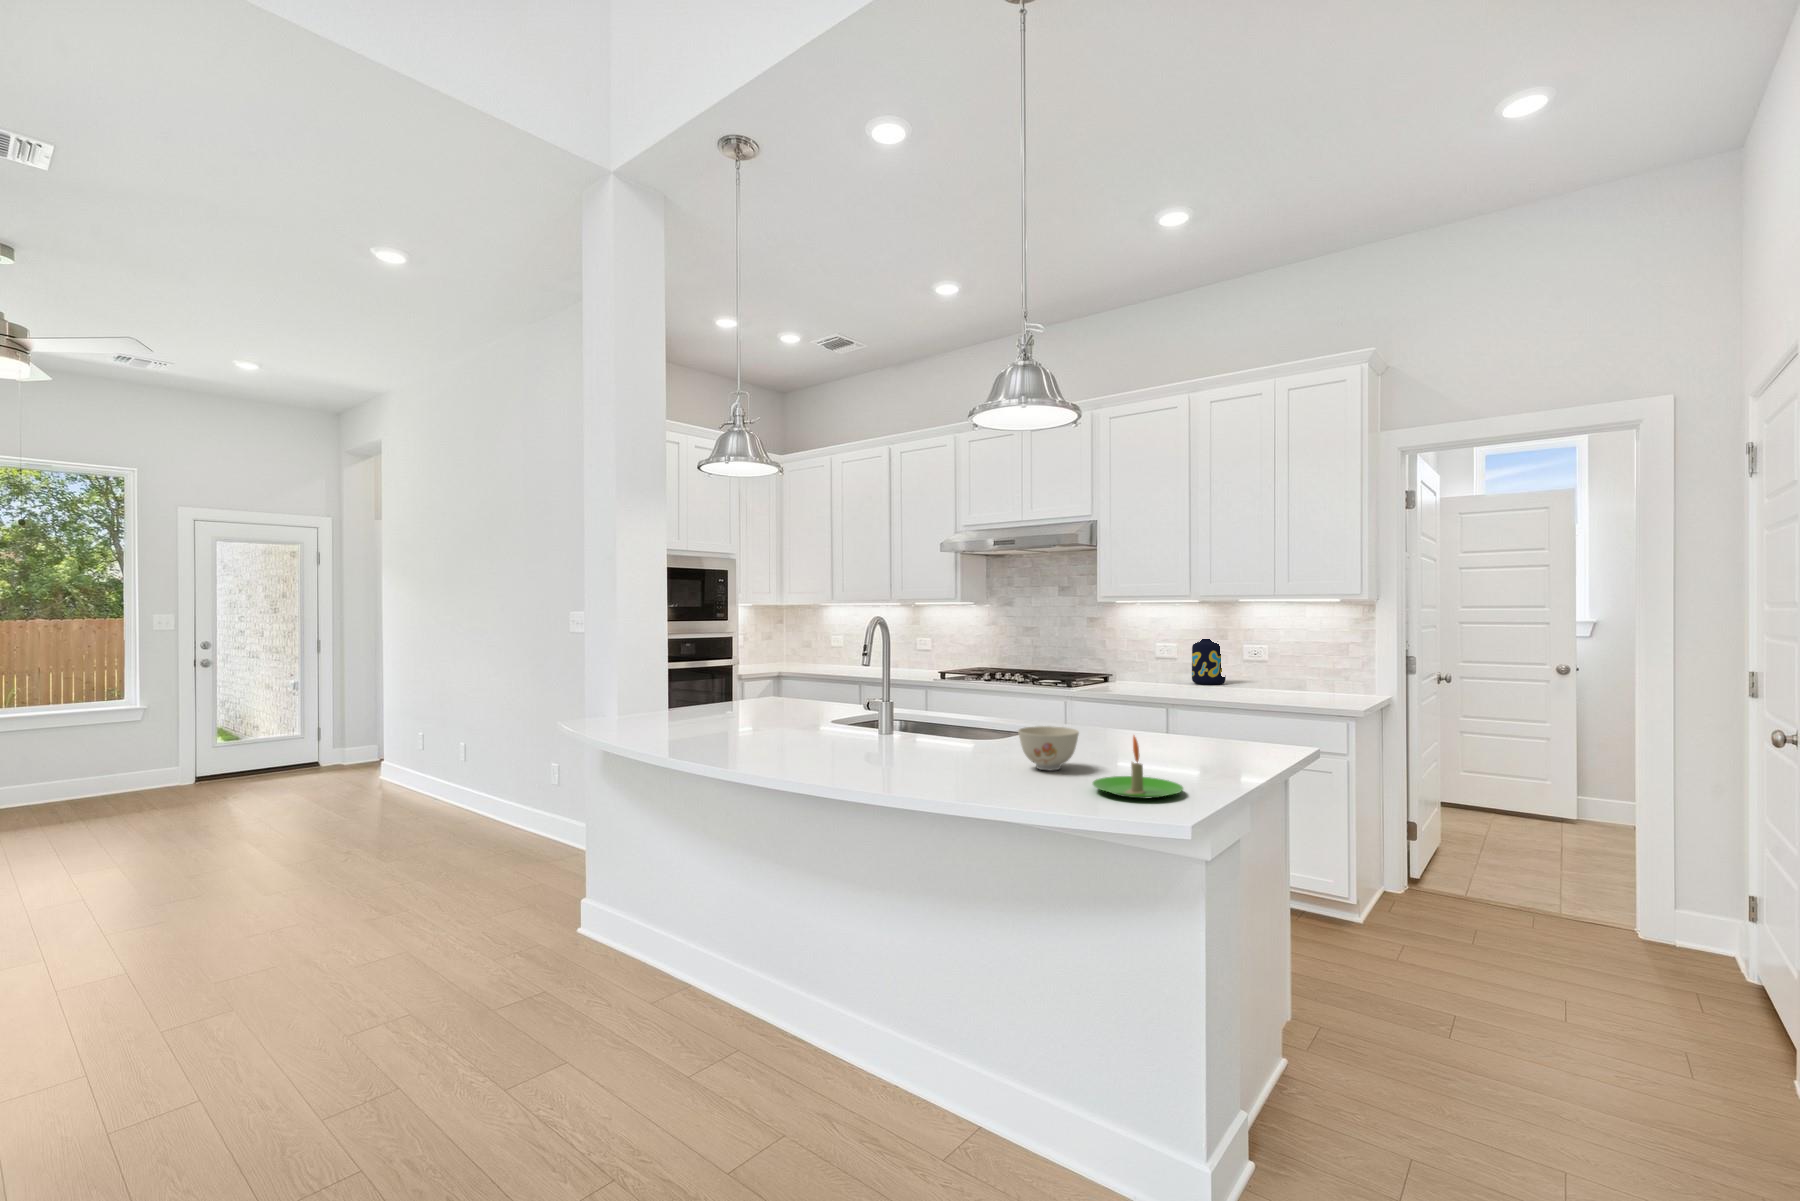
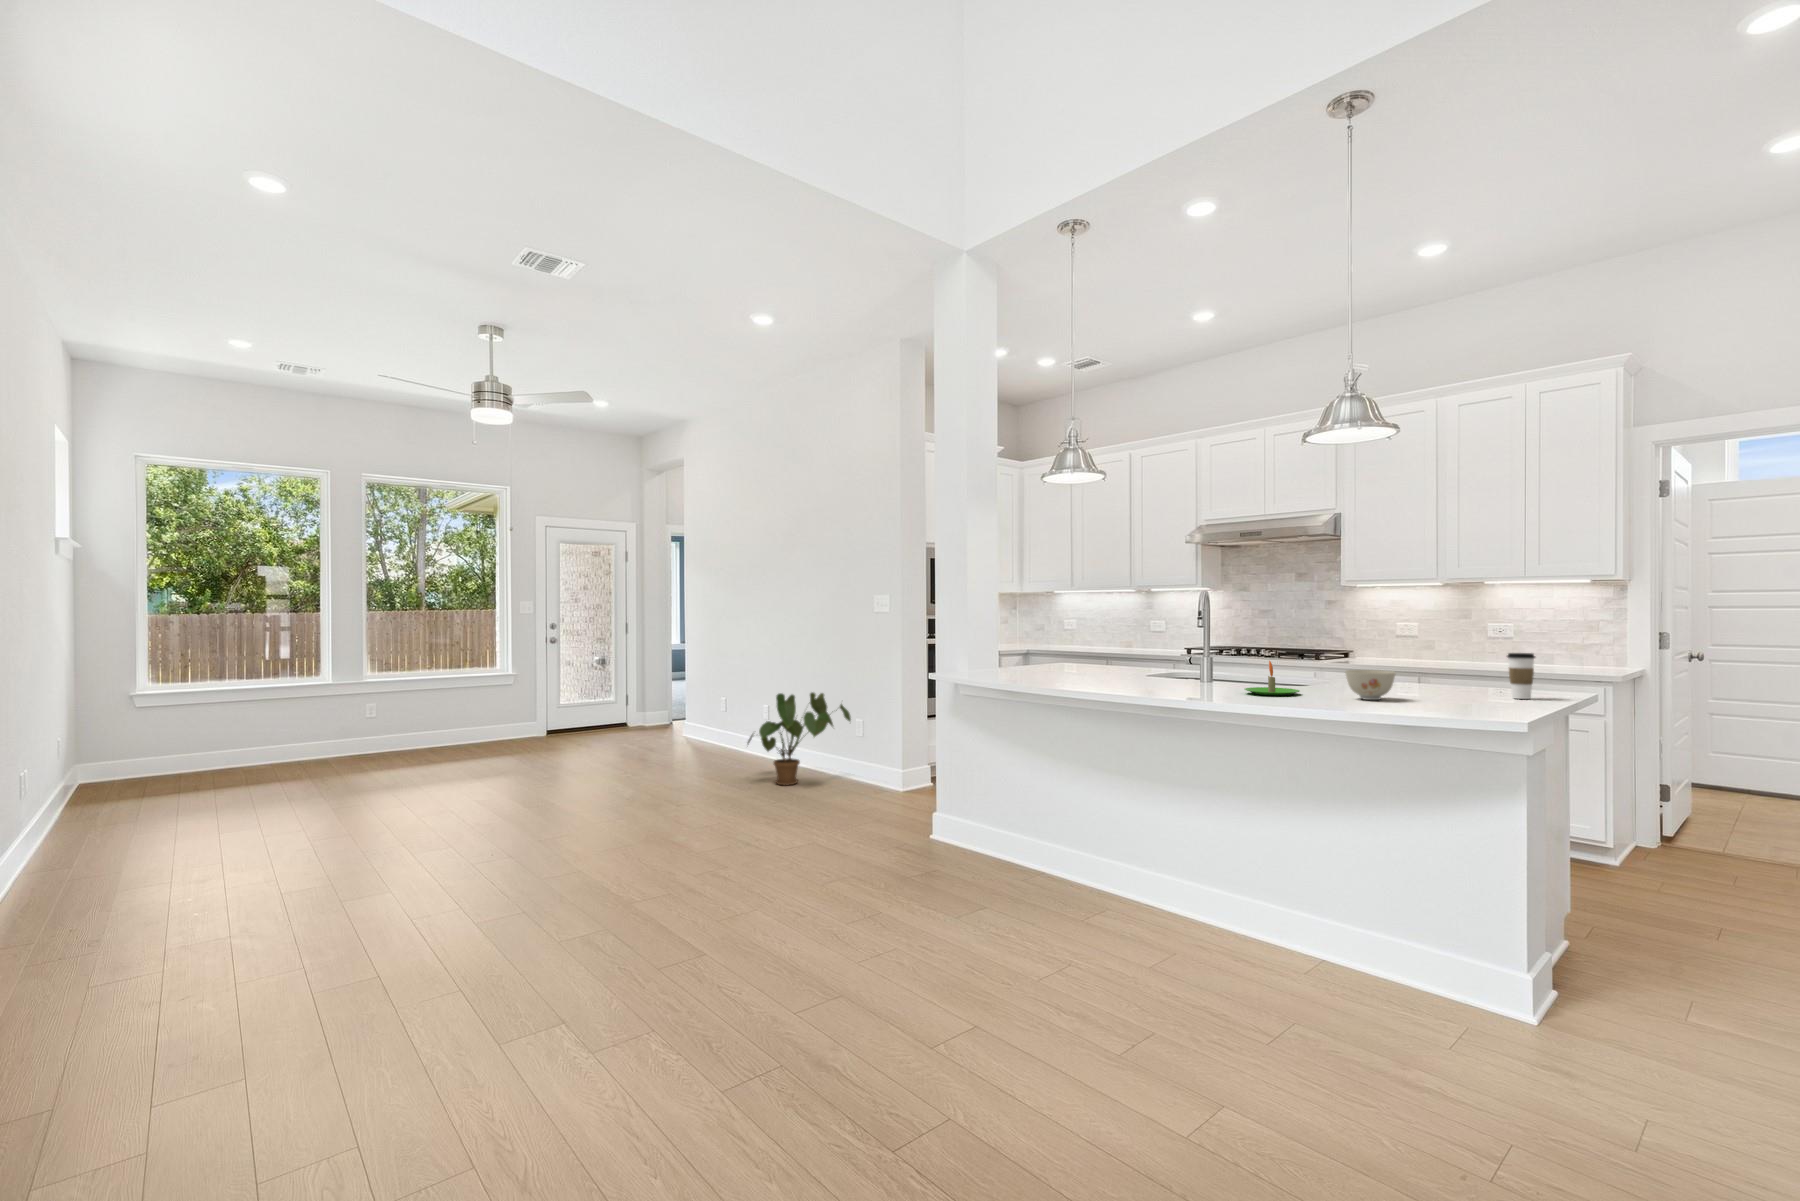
vase: present [1192,639,1226,685] -> none [1436,618,1470,659]
coffee cup: none [1217,702,1250,765] -> present [1507,653,1535,699]
house plant: none [395,731,538,852] -> present [747,692,851,786]
candle: present [1093,736,1183,799] -> present [1245,661,1300,695]

